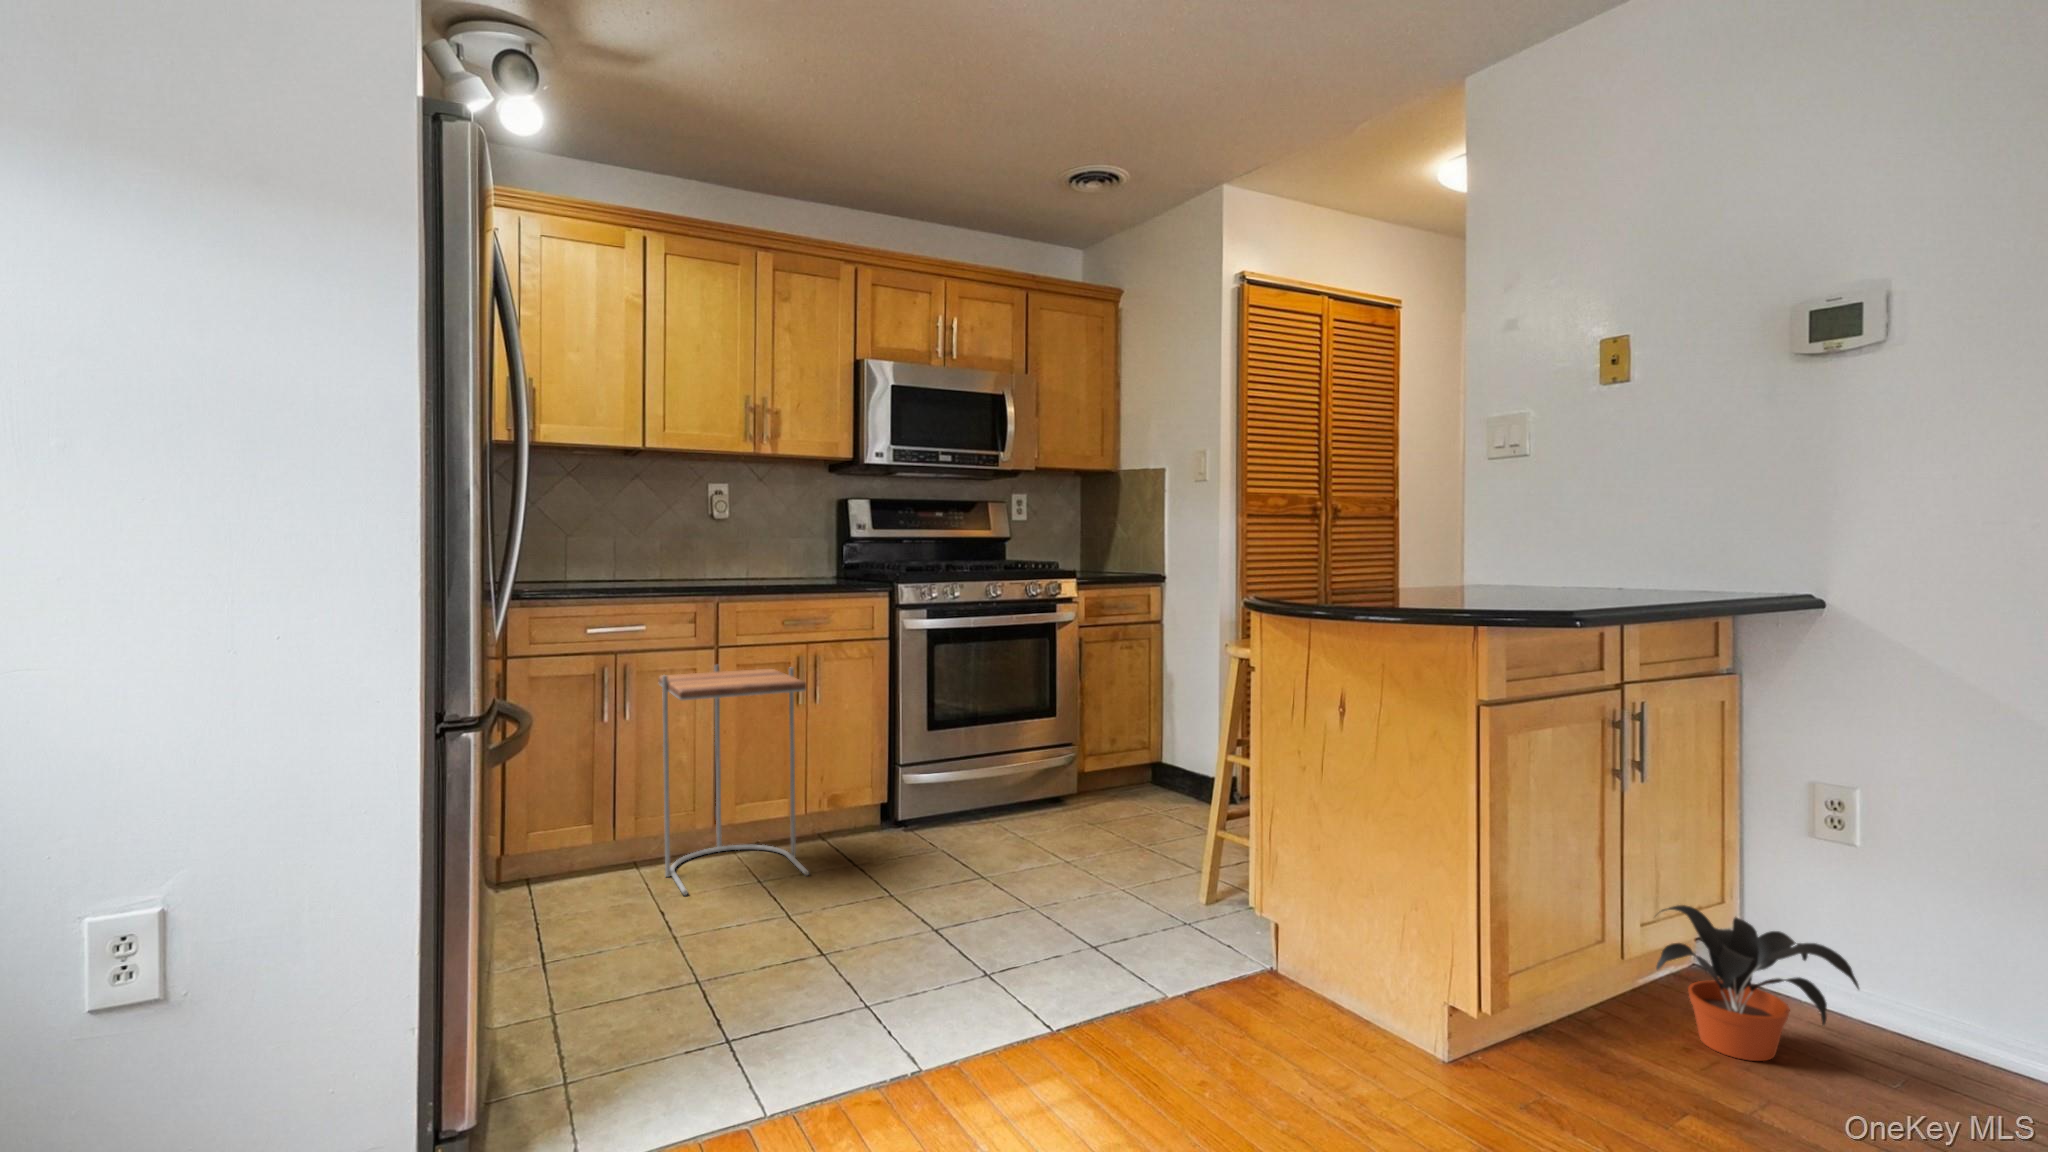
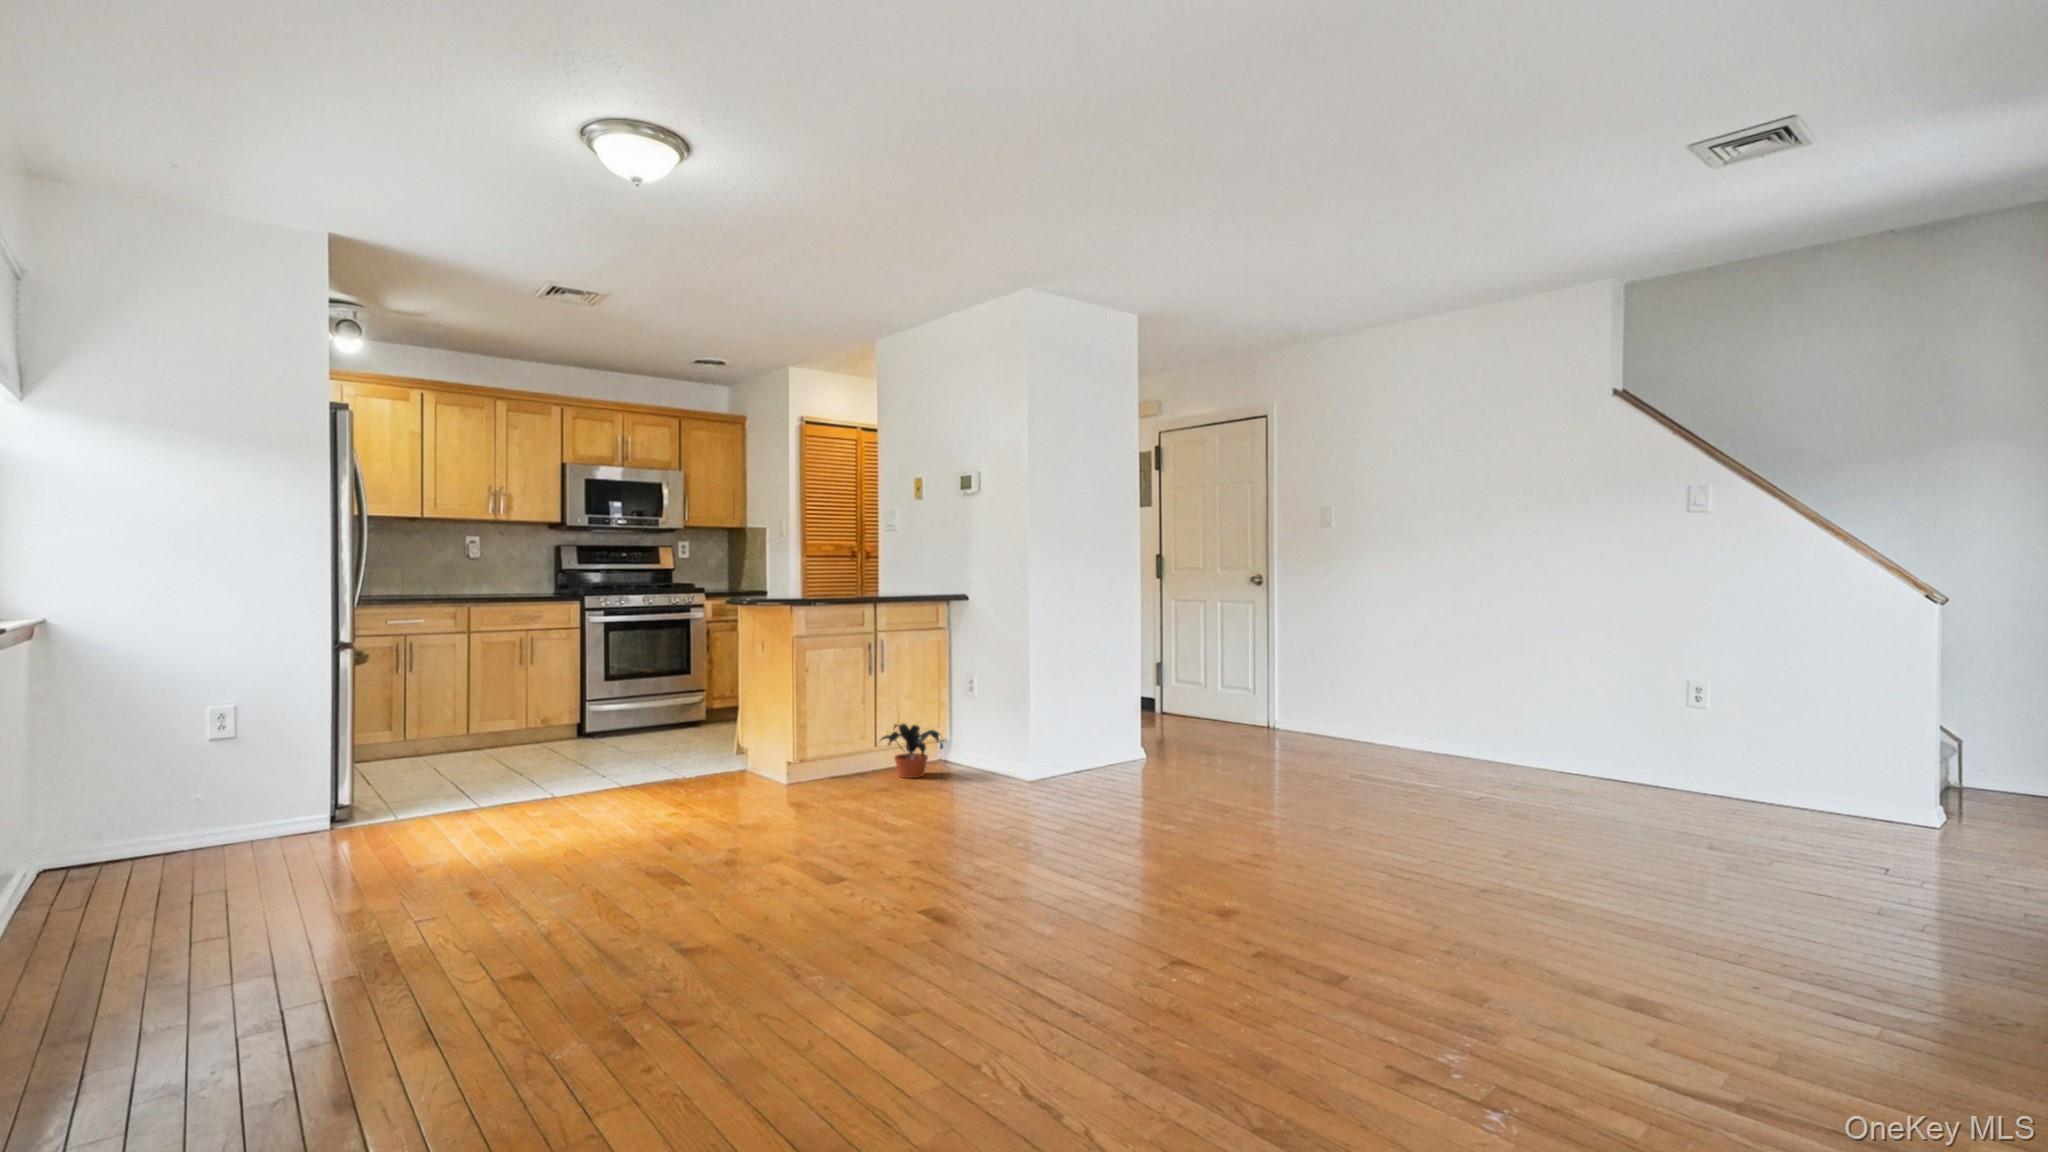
side table: present [658,665,809,895] -> none [431,643,521,763]

